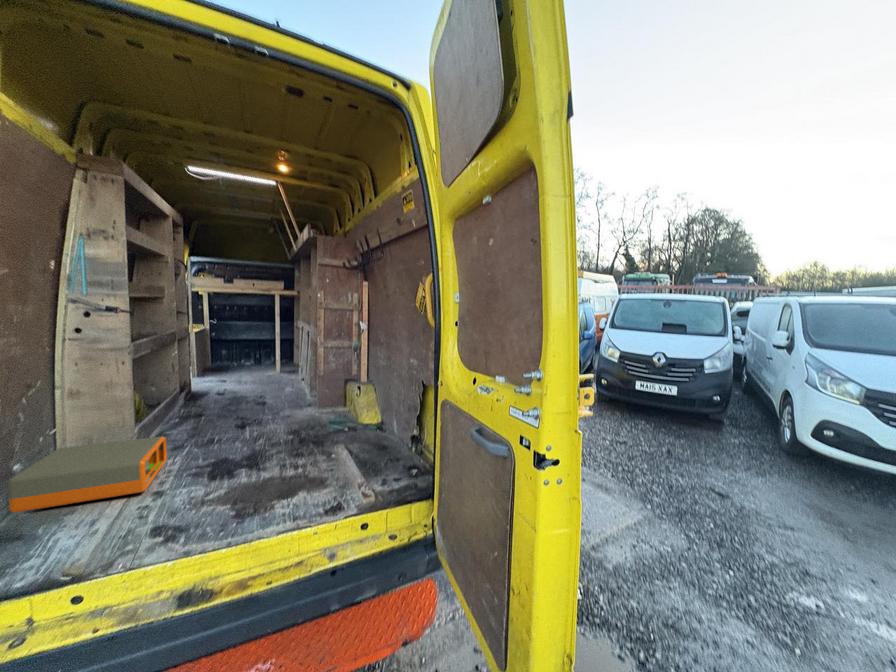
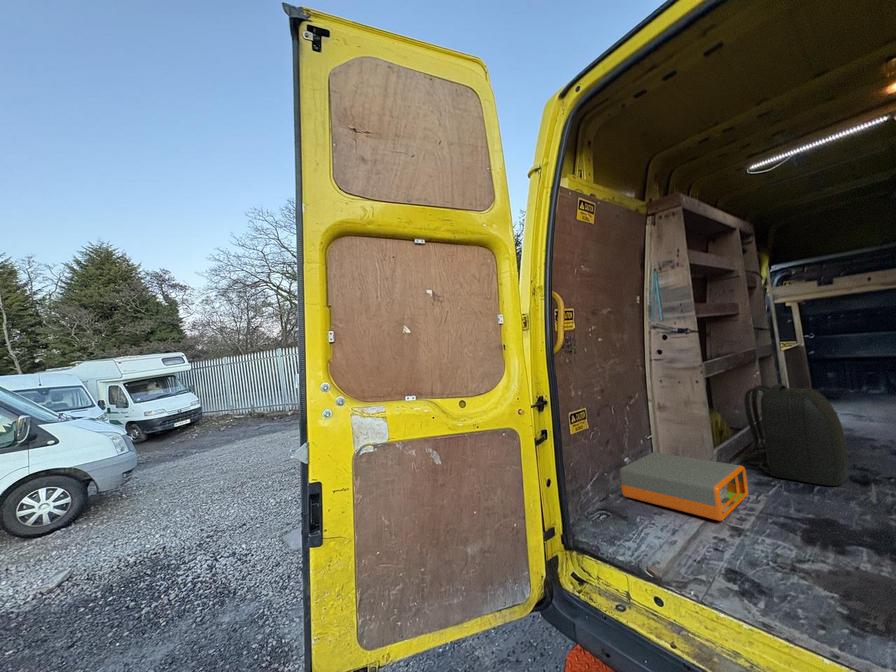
backpack: none [158,362,236,440] -> present [744,384,848,486]

